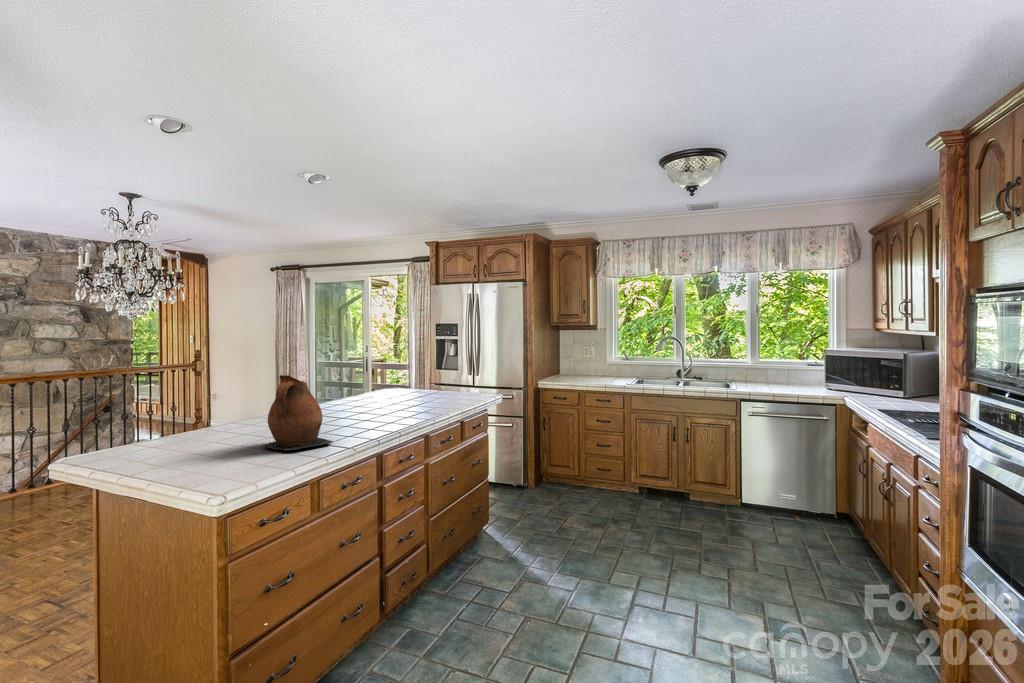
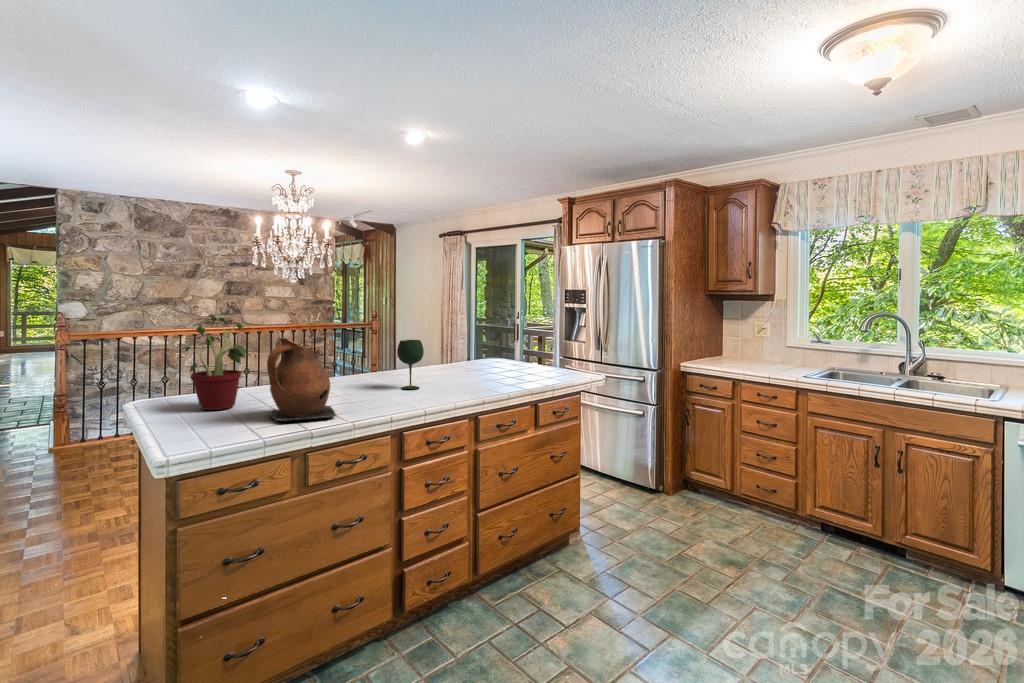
potted plant: none [158,356,228,452] -> present [182,314,249,410]
wine glass: none [340,373,364,418] -> present [397,340,424,389]

